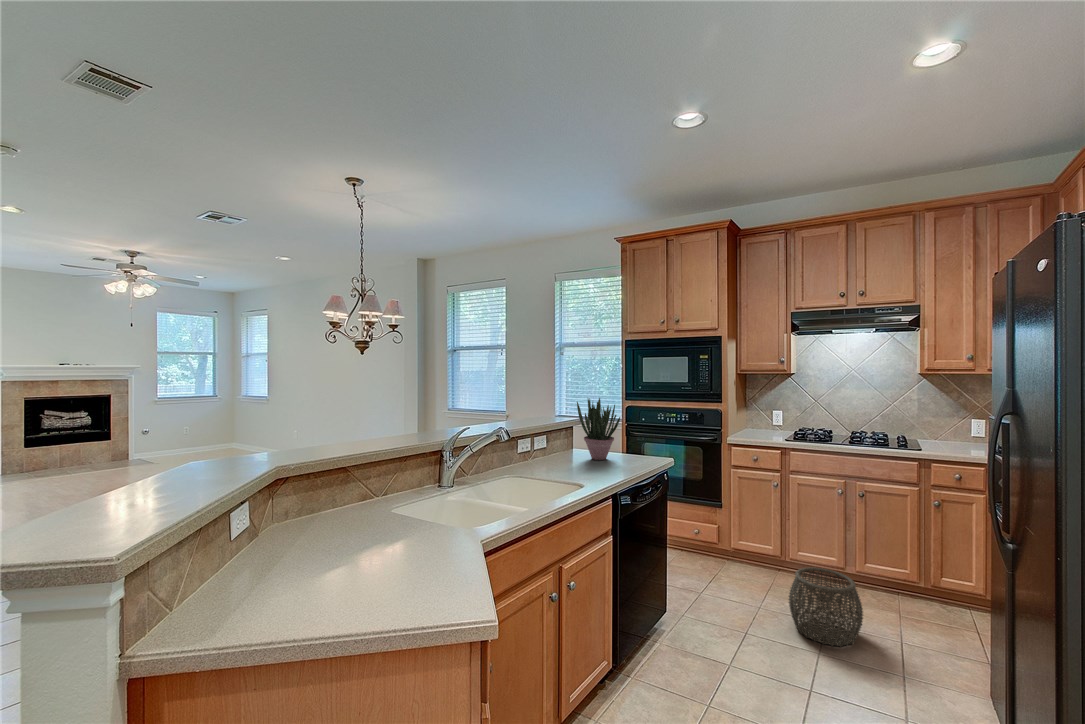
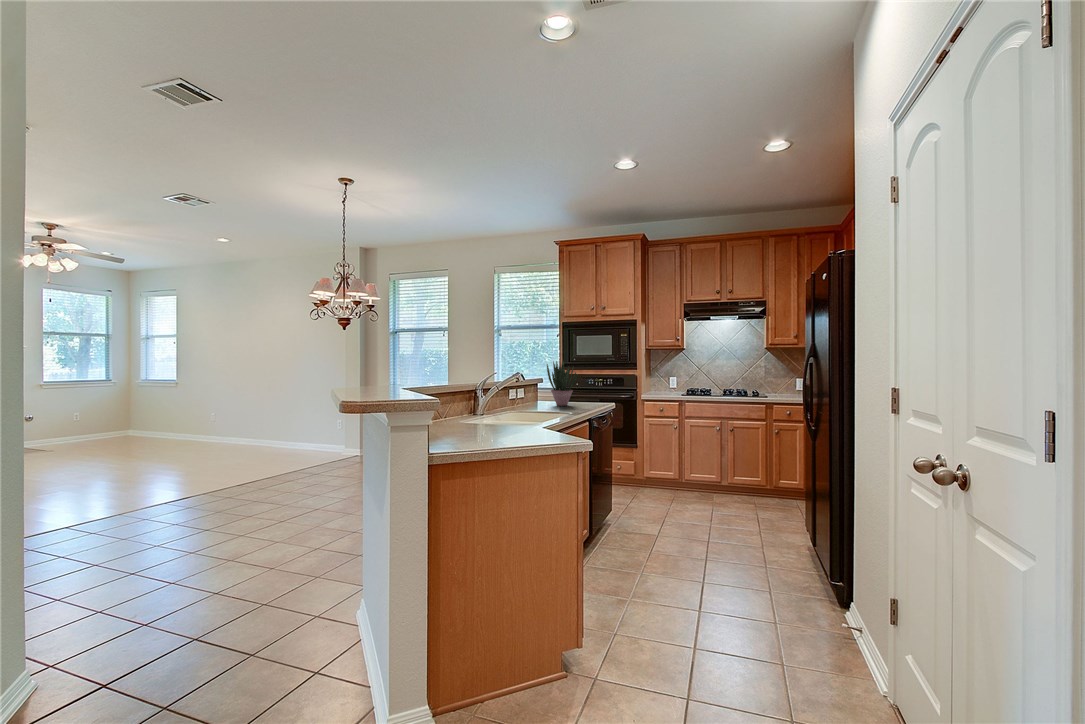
woven basket: present [789,568,863,647] -> none [687,477,733,523]

